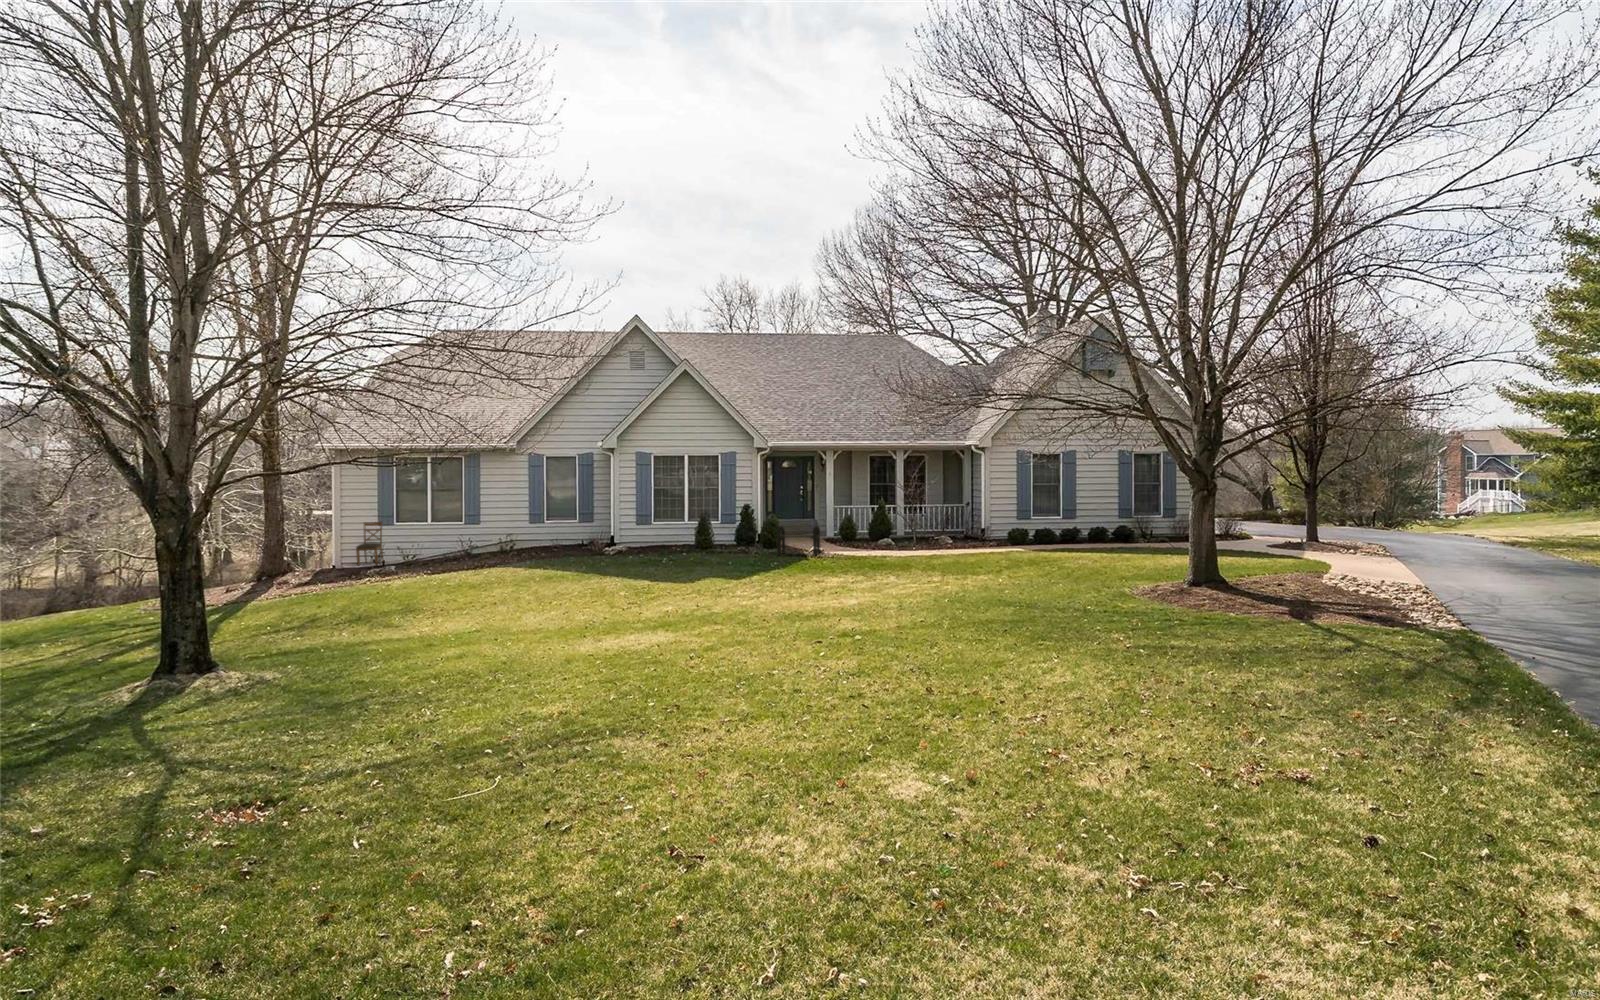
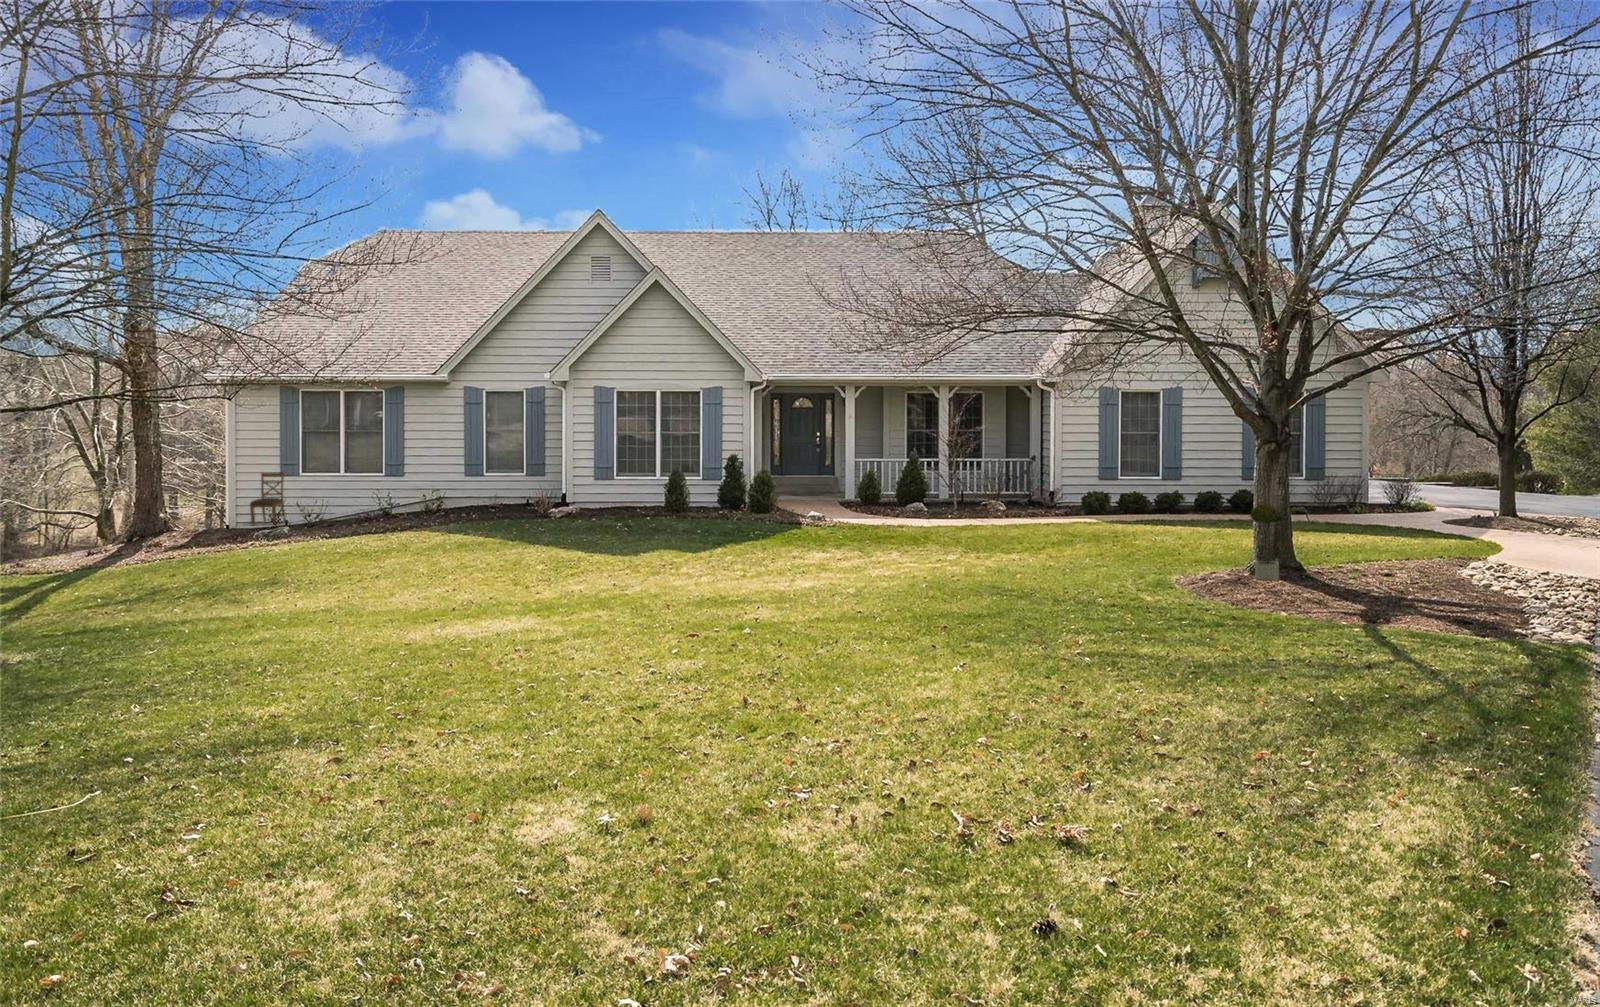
bench: present [777,526,820,556] -> none [766,484,824,524]
potted tree: none [1165,534,1190,590] -> present [1250,503,1284,580]

